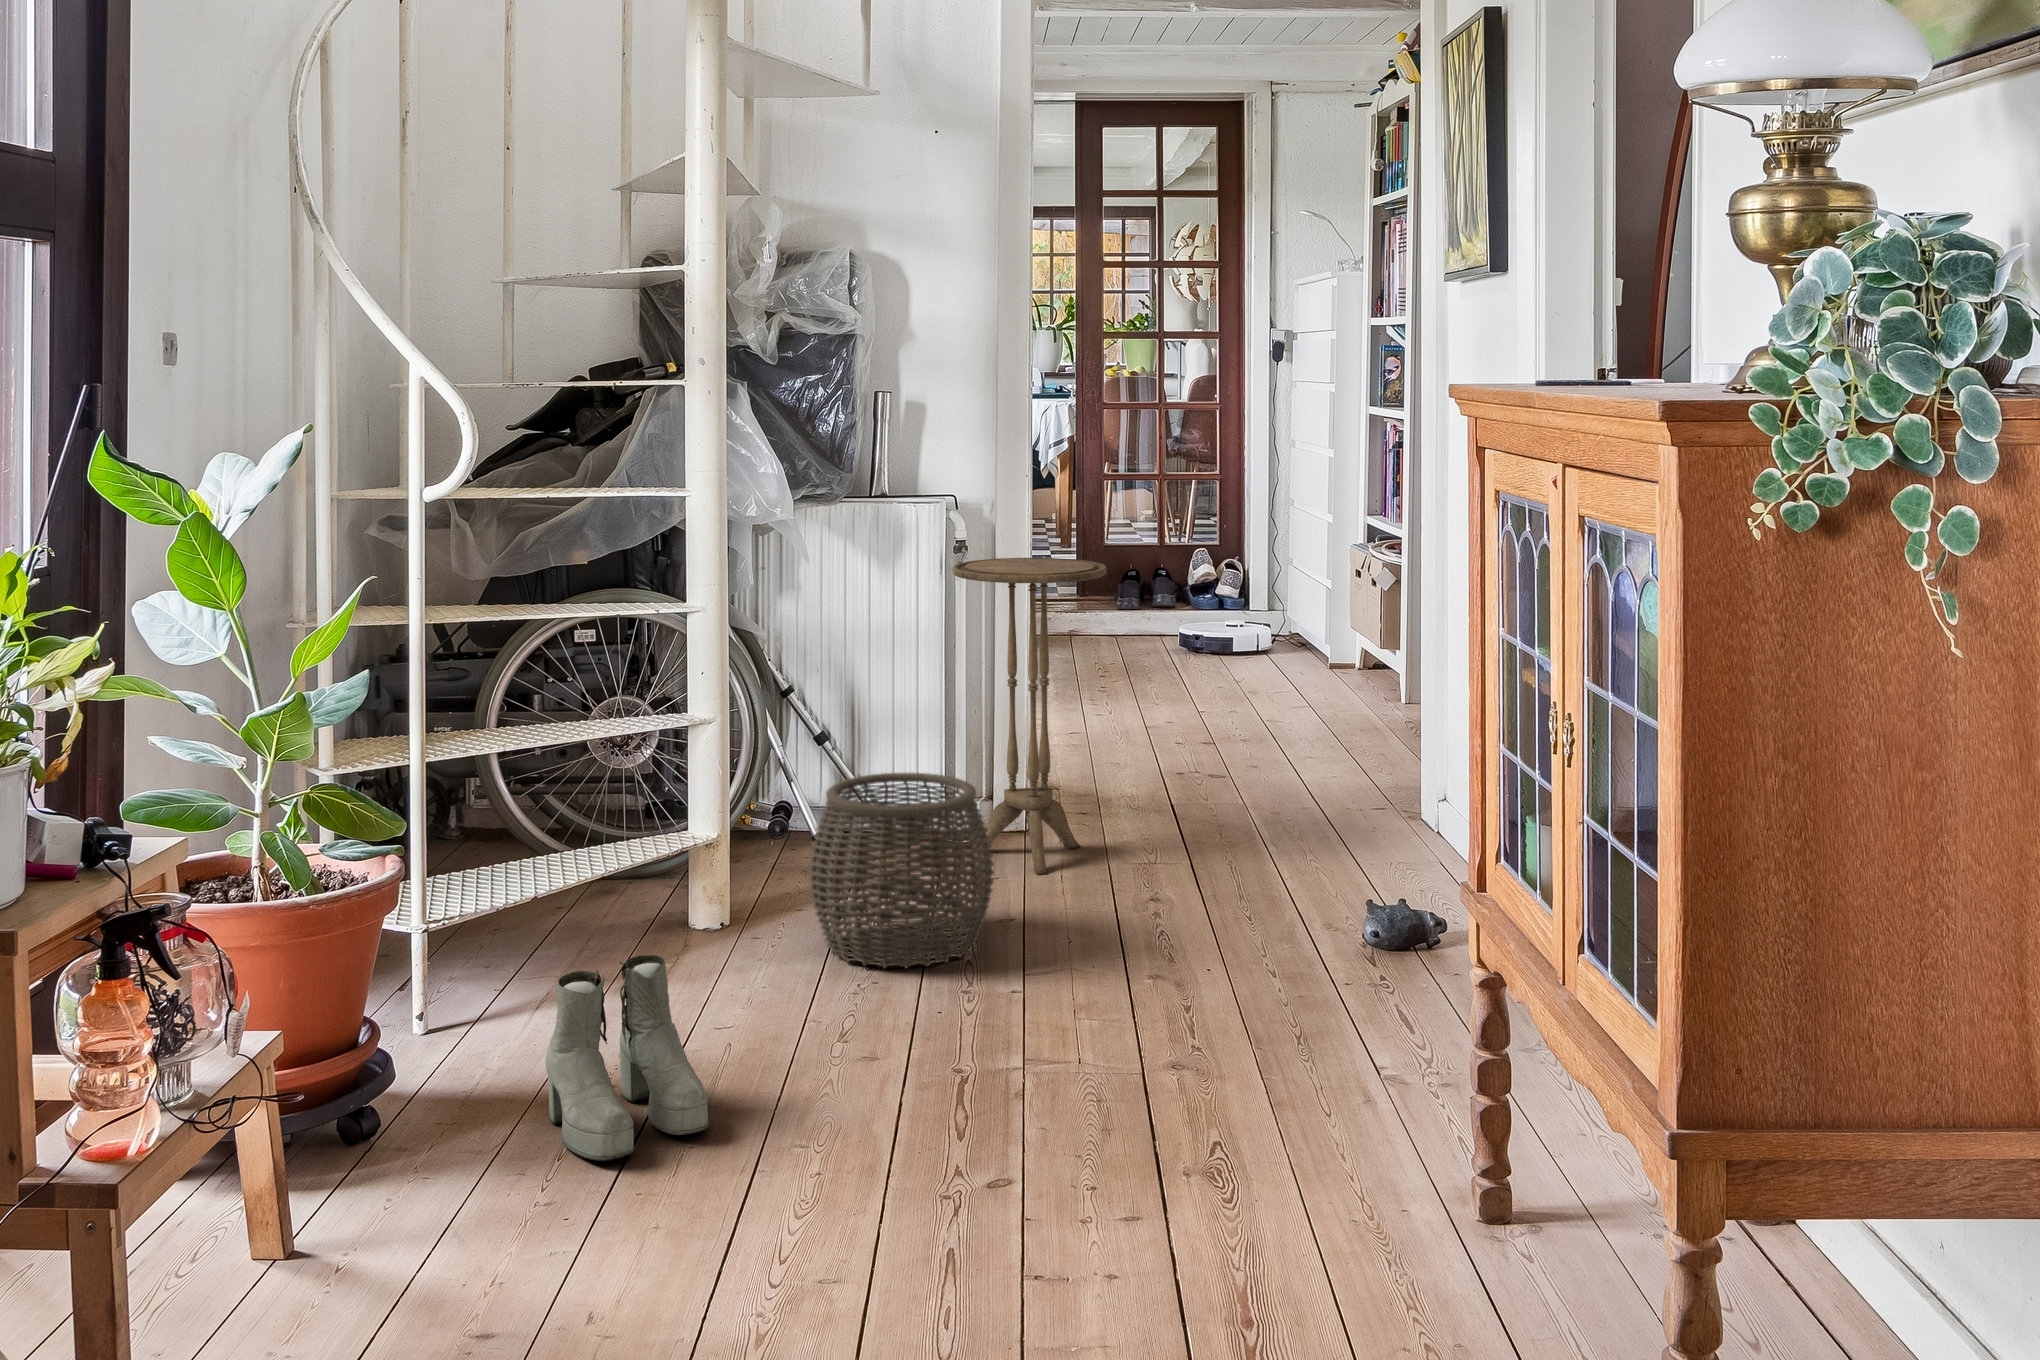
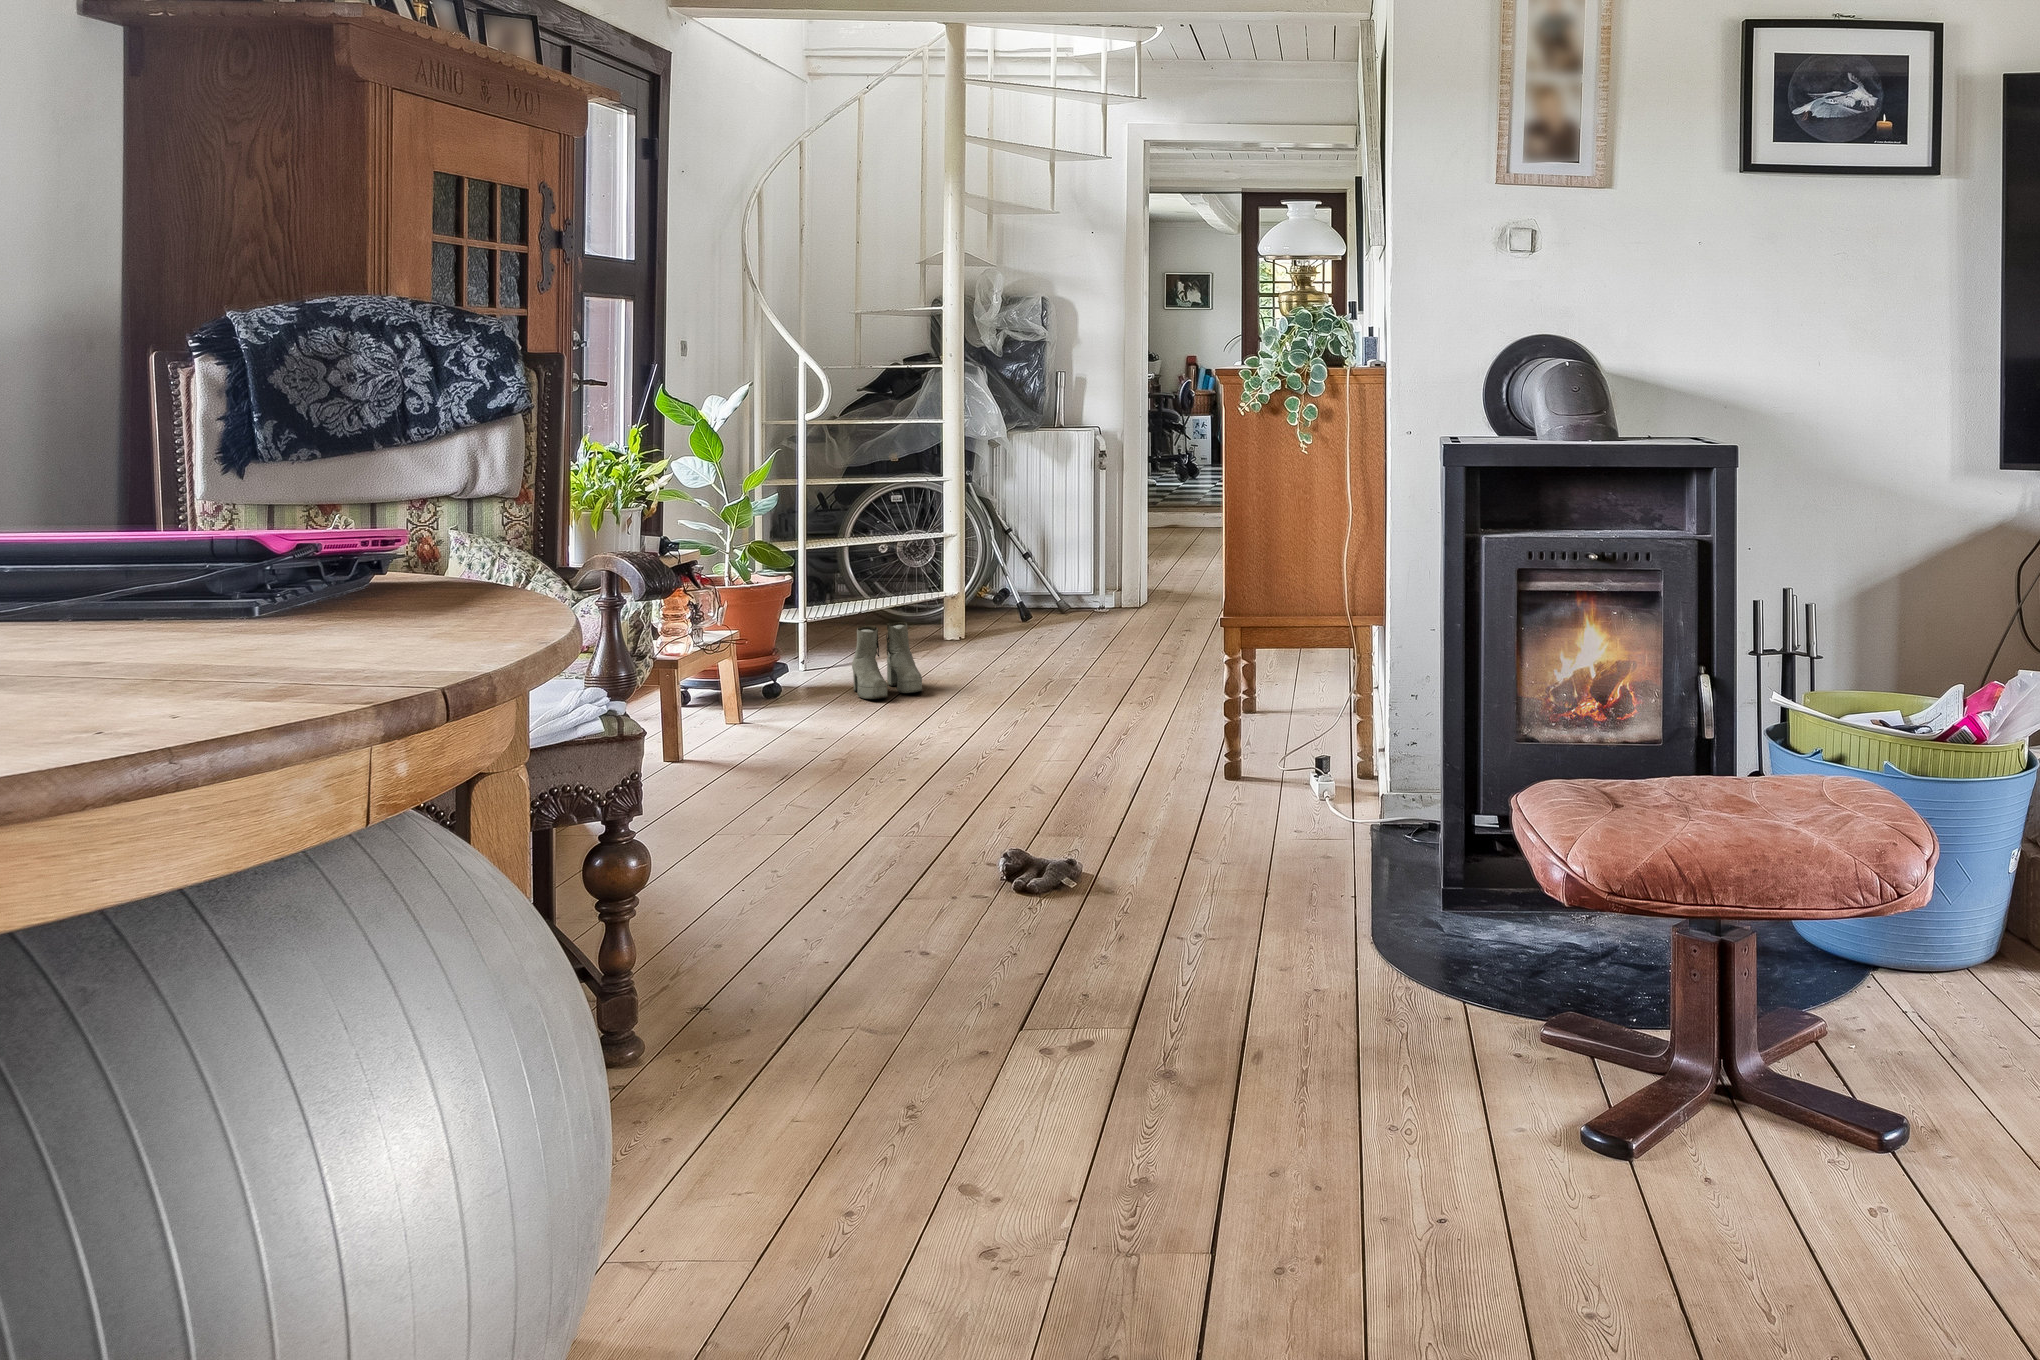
side table: present [953,558,1107,874] -> none [1090,460,1171,621]
woven basket: present [809,772,995,968] -> none [995,562,1088,651]

